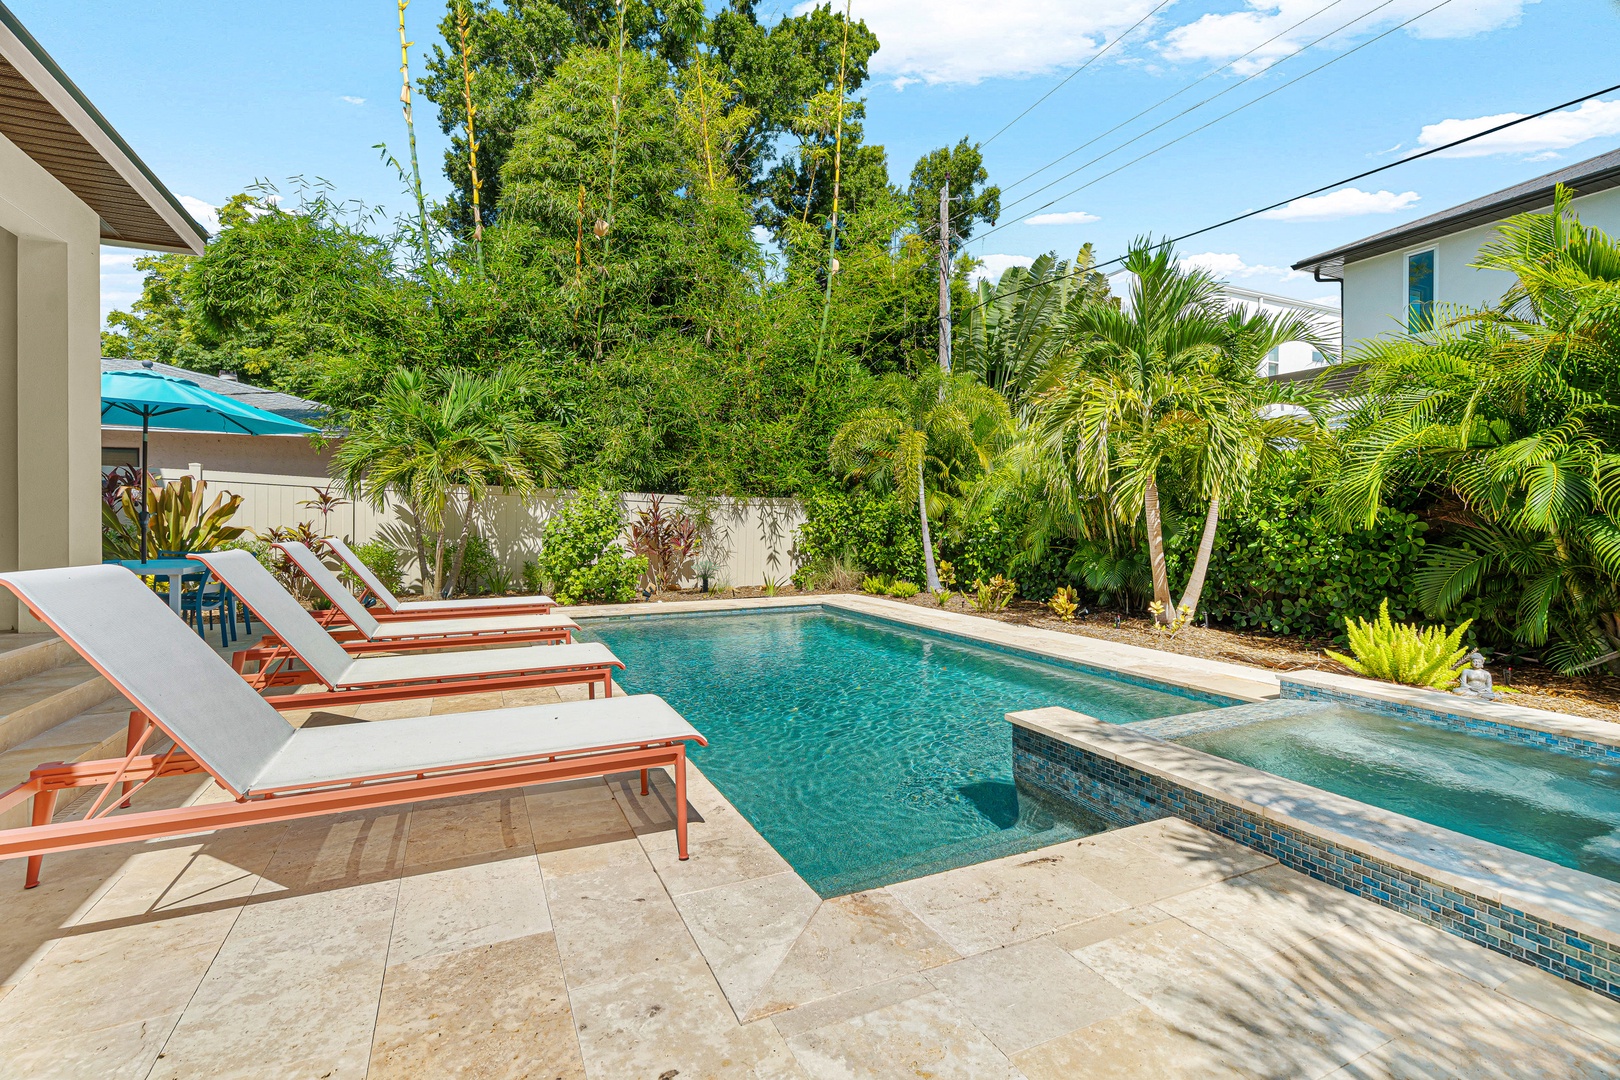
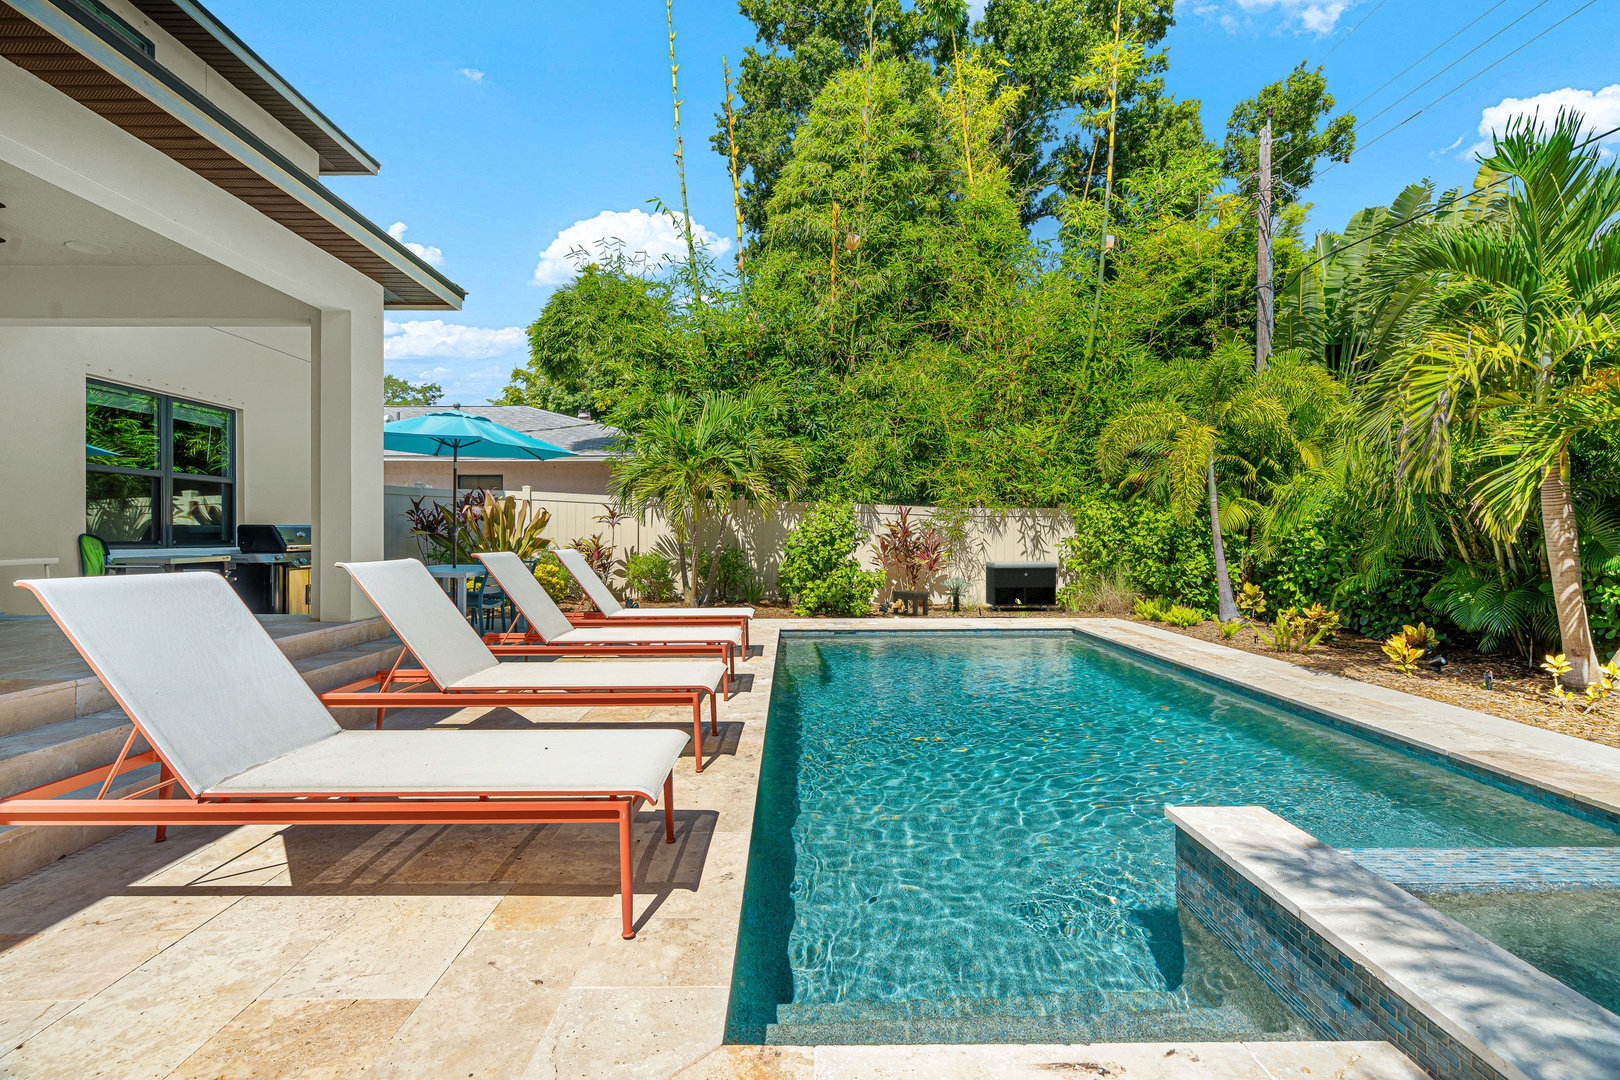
storage bench: none [730,544,794,591] -> present [986,561,1057,611]
side table: none [647,574,684,599] -> present [892,590,929,616]

